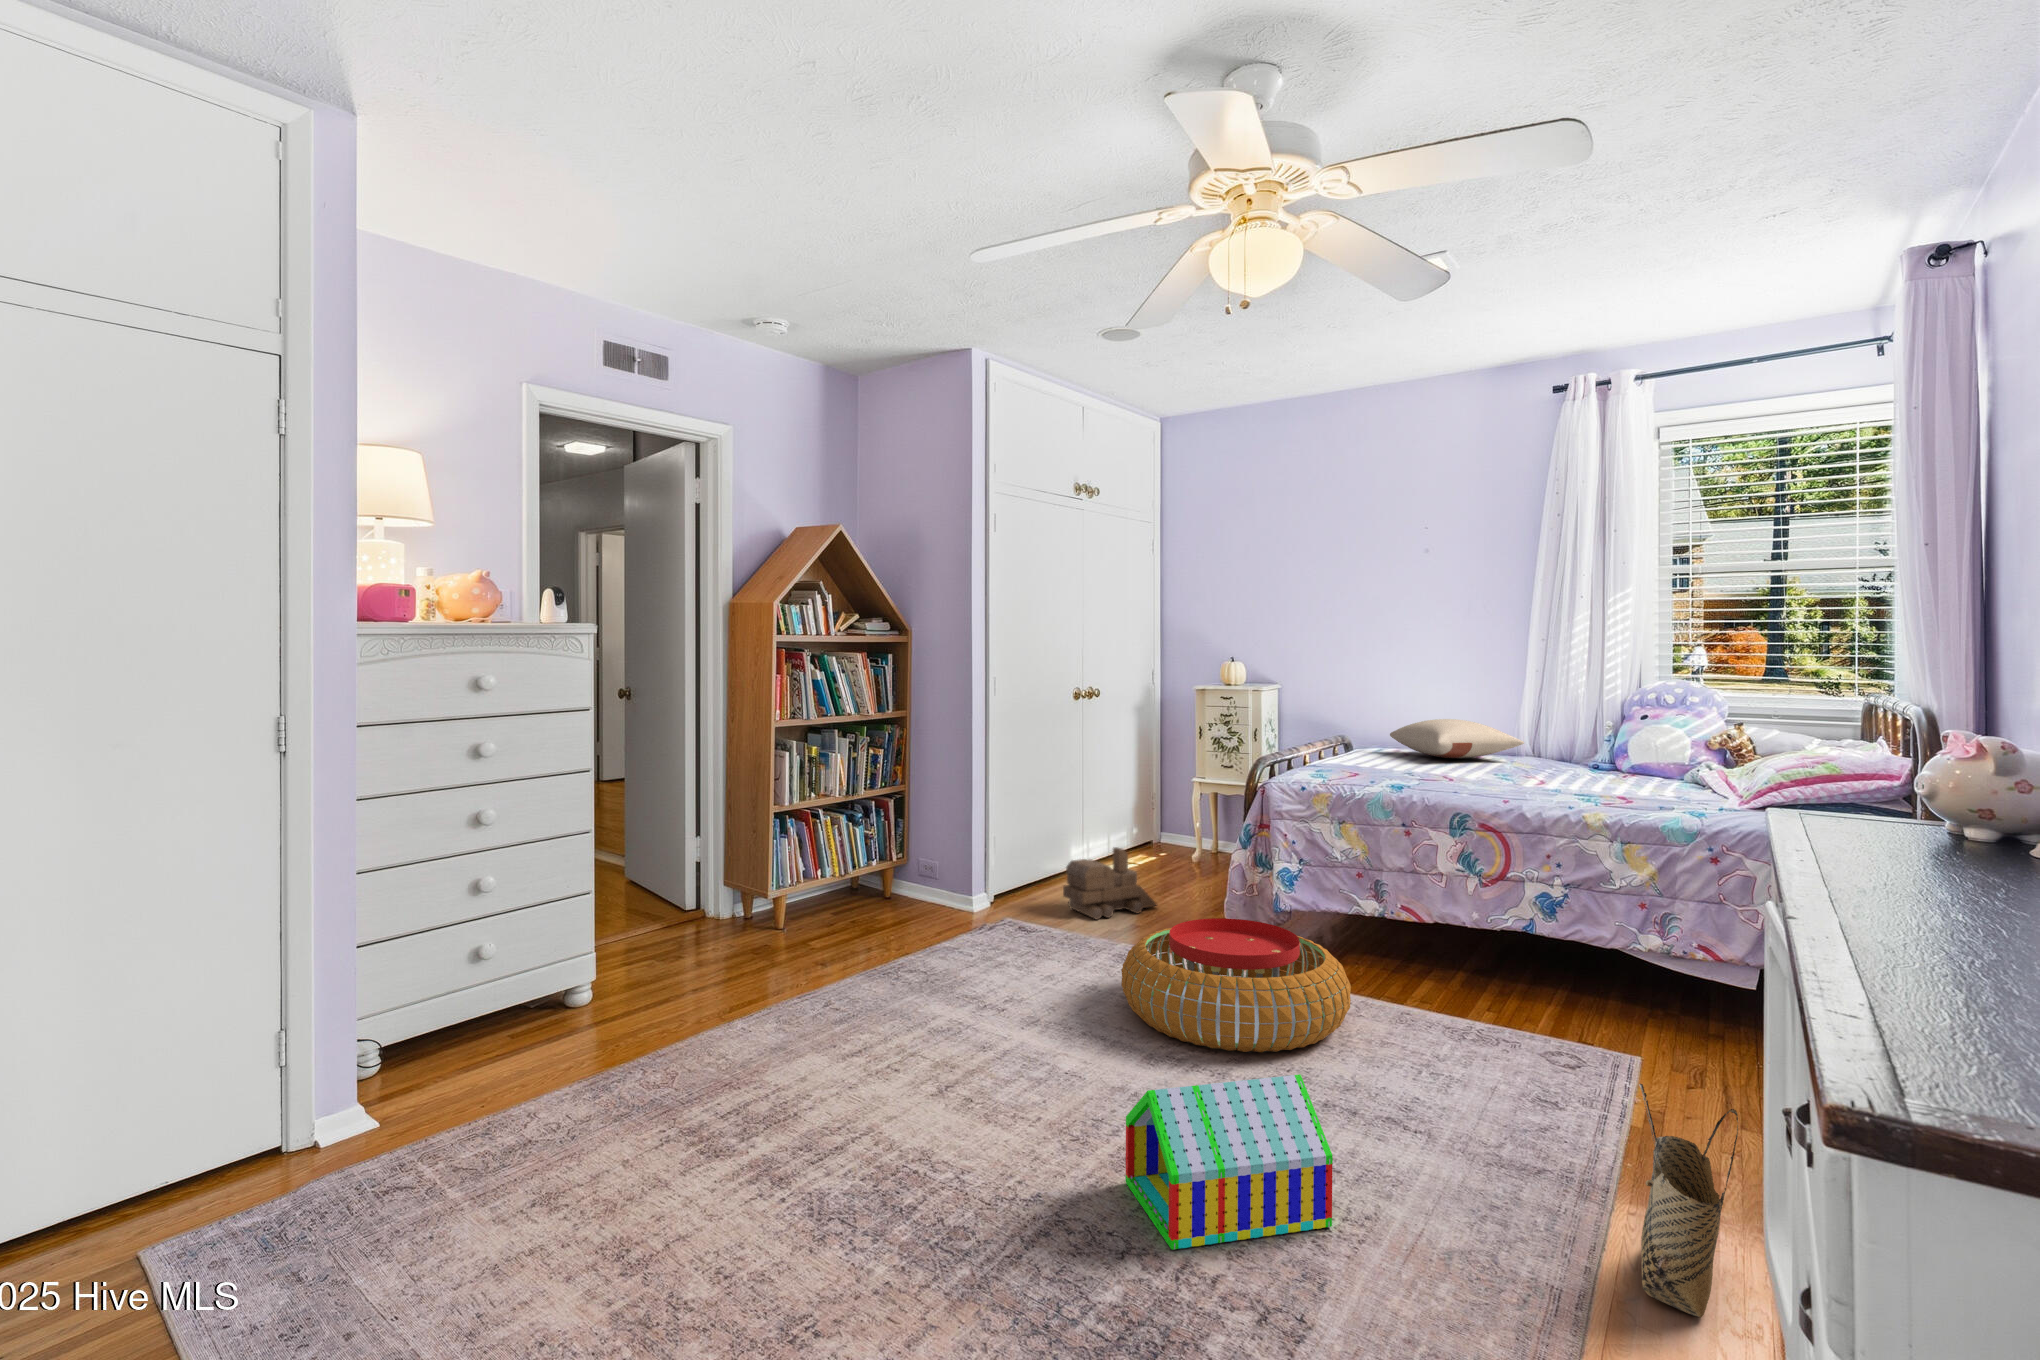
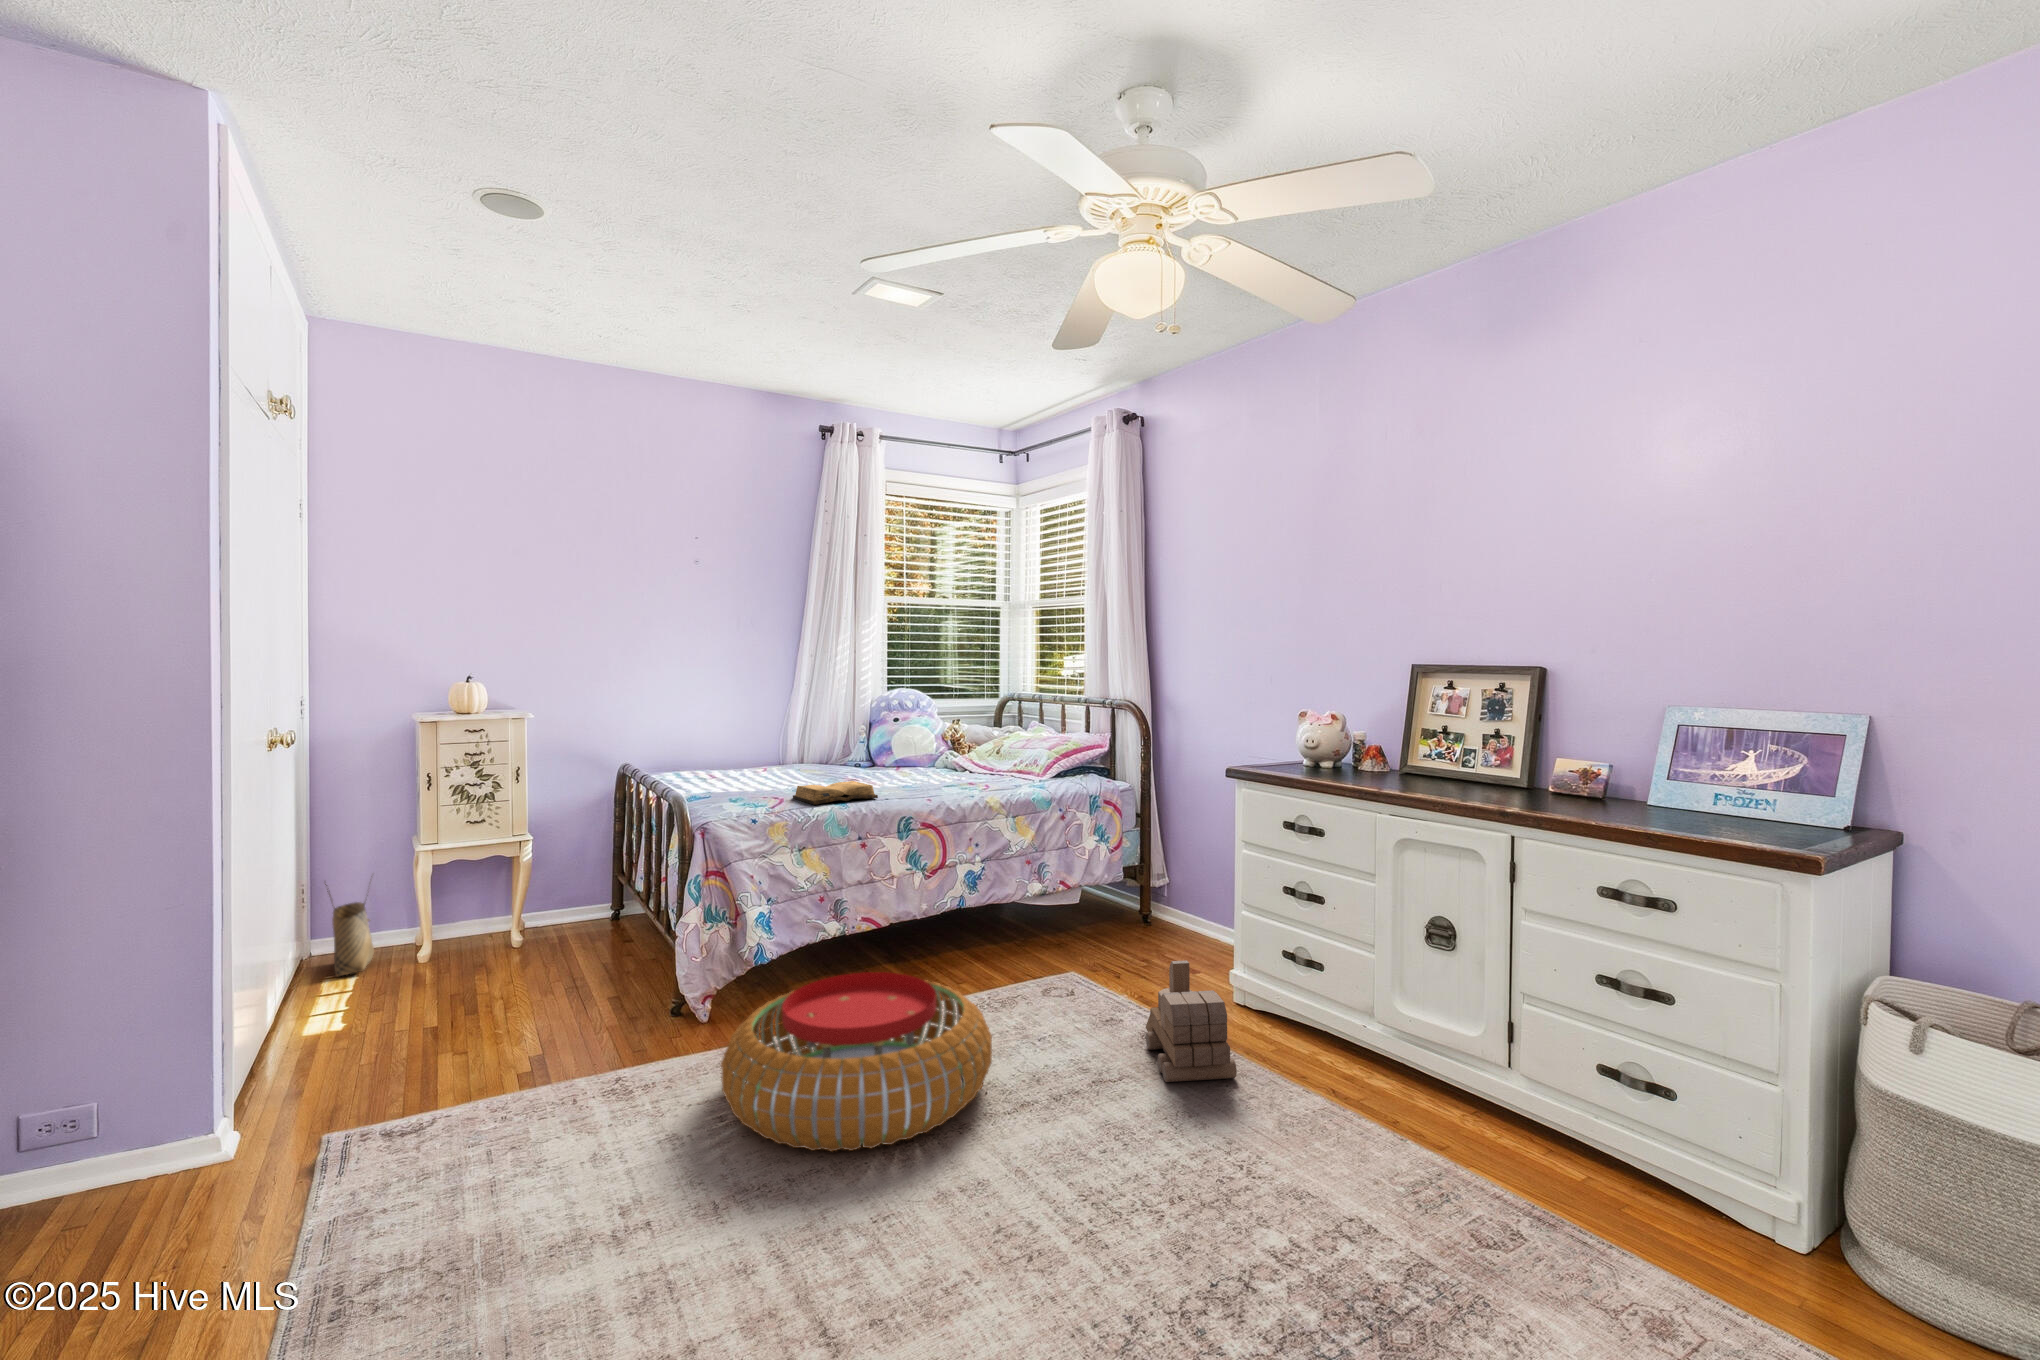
pillow: present [1390,719,1524,759] -> none [699,733,825,772]
diary: none [1365,768,1445,791] -> present [793,781,878,805]
toy train: present [1063,847,1157,919] -> present [1146,960,1237,1082]
toy house: present [1126,1074,1333,1250] -> none [1180,1075,1327,1318]
woven basket: present [1639,1084,1738,1317] -> present [325,876,374,976]

